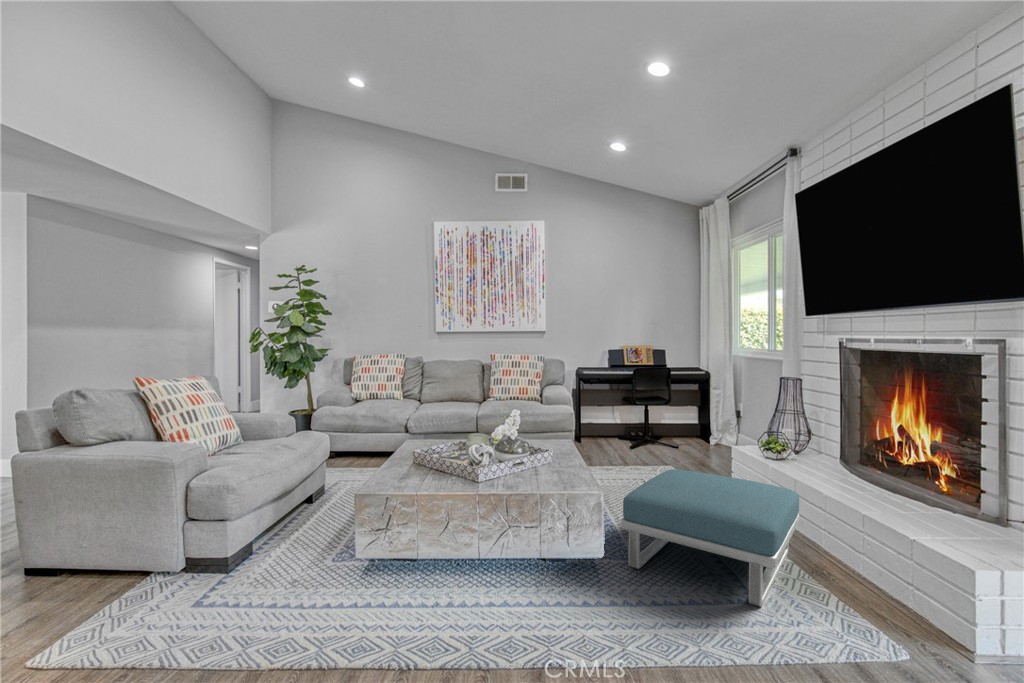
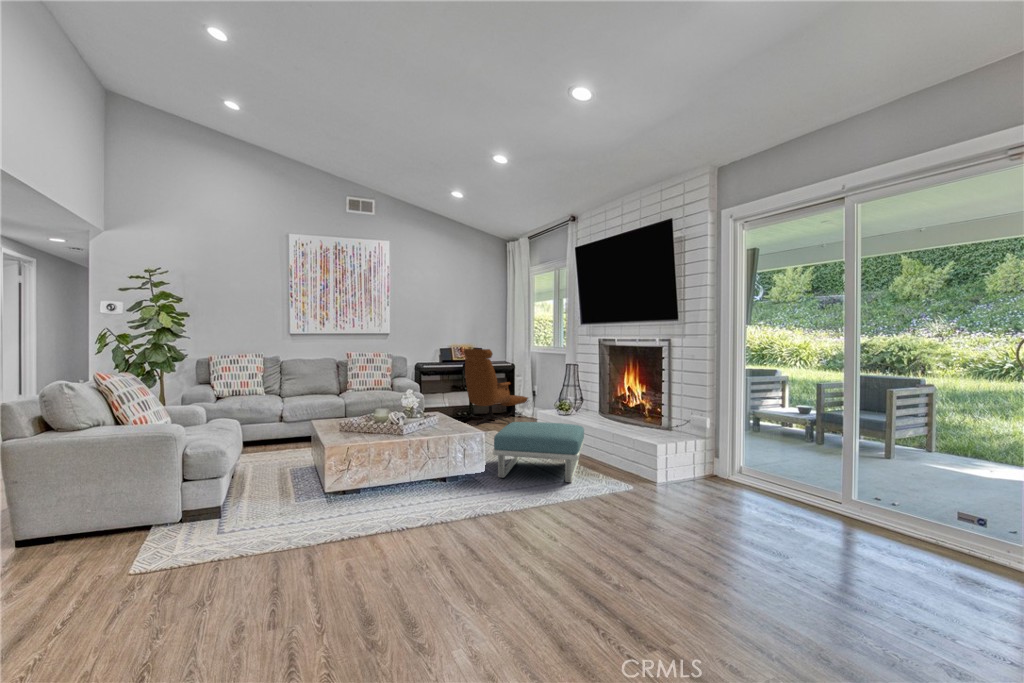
lounge chair: none [630,351,728,456] -> present [464,349,528,424]

